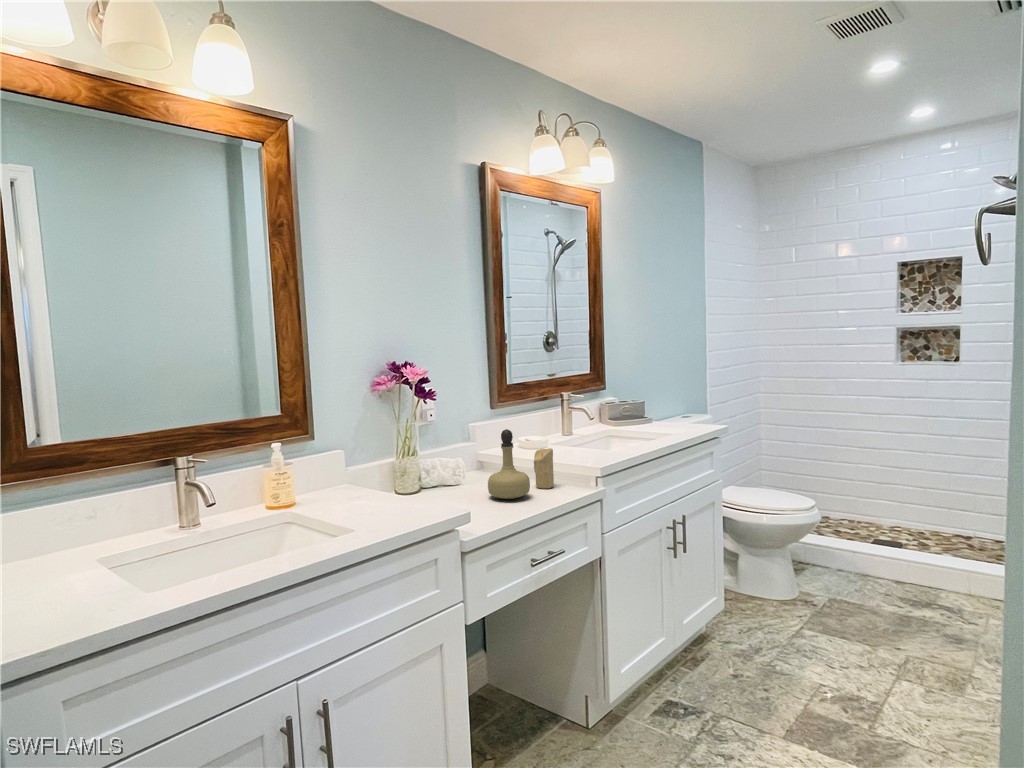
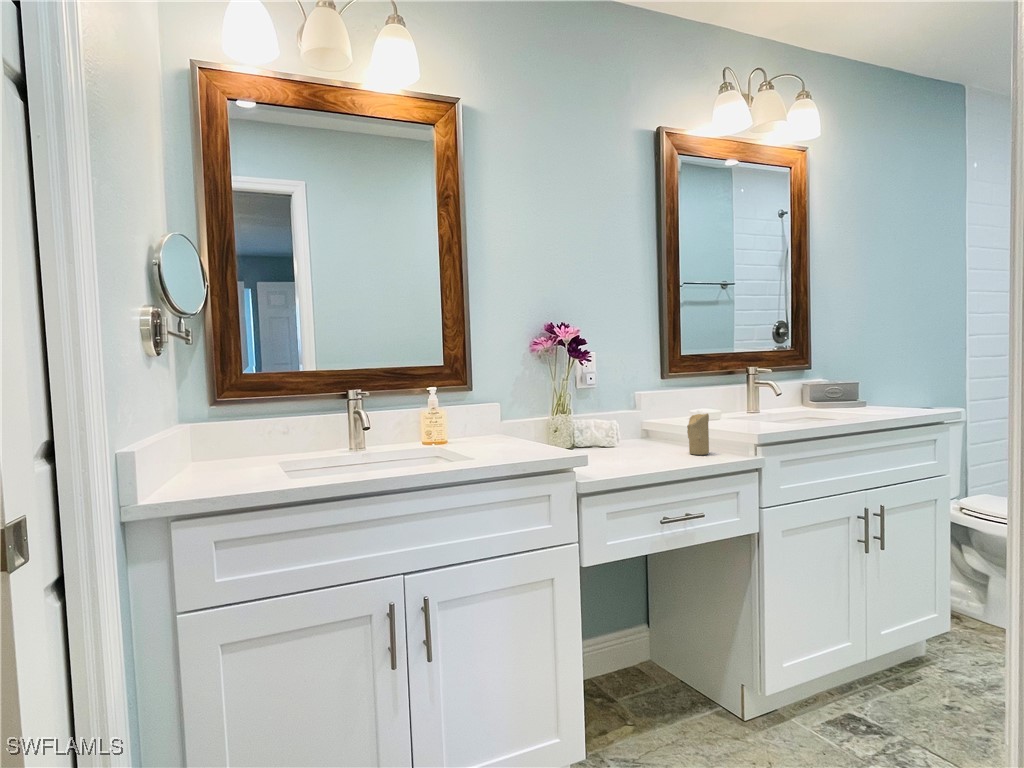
perfume bottle: present [488,429,530,499] -> none [632,389,676,460]

